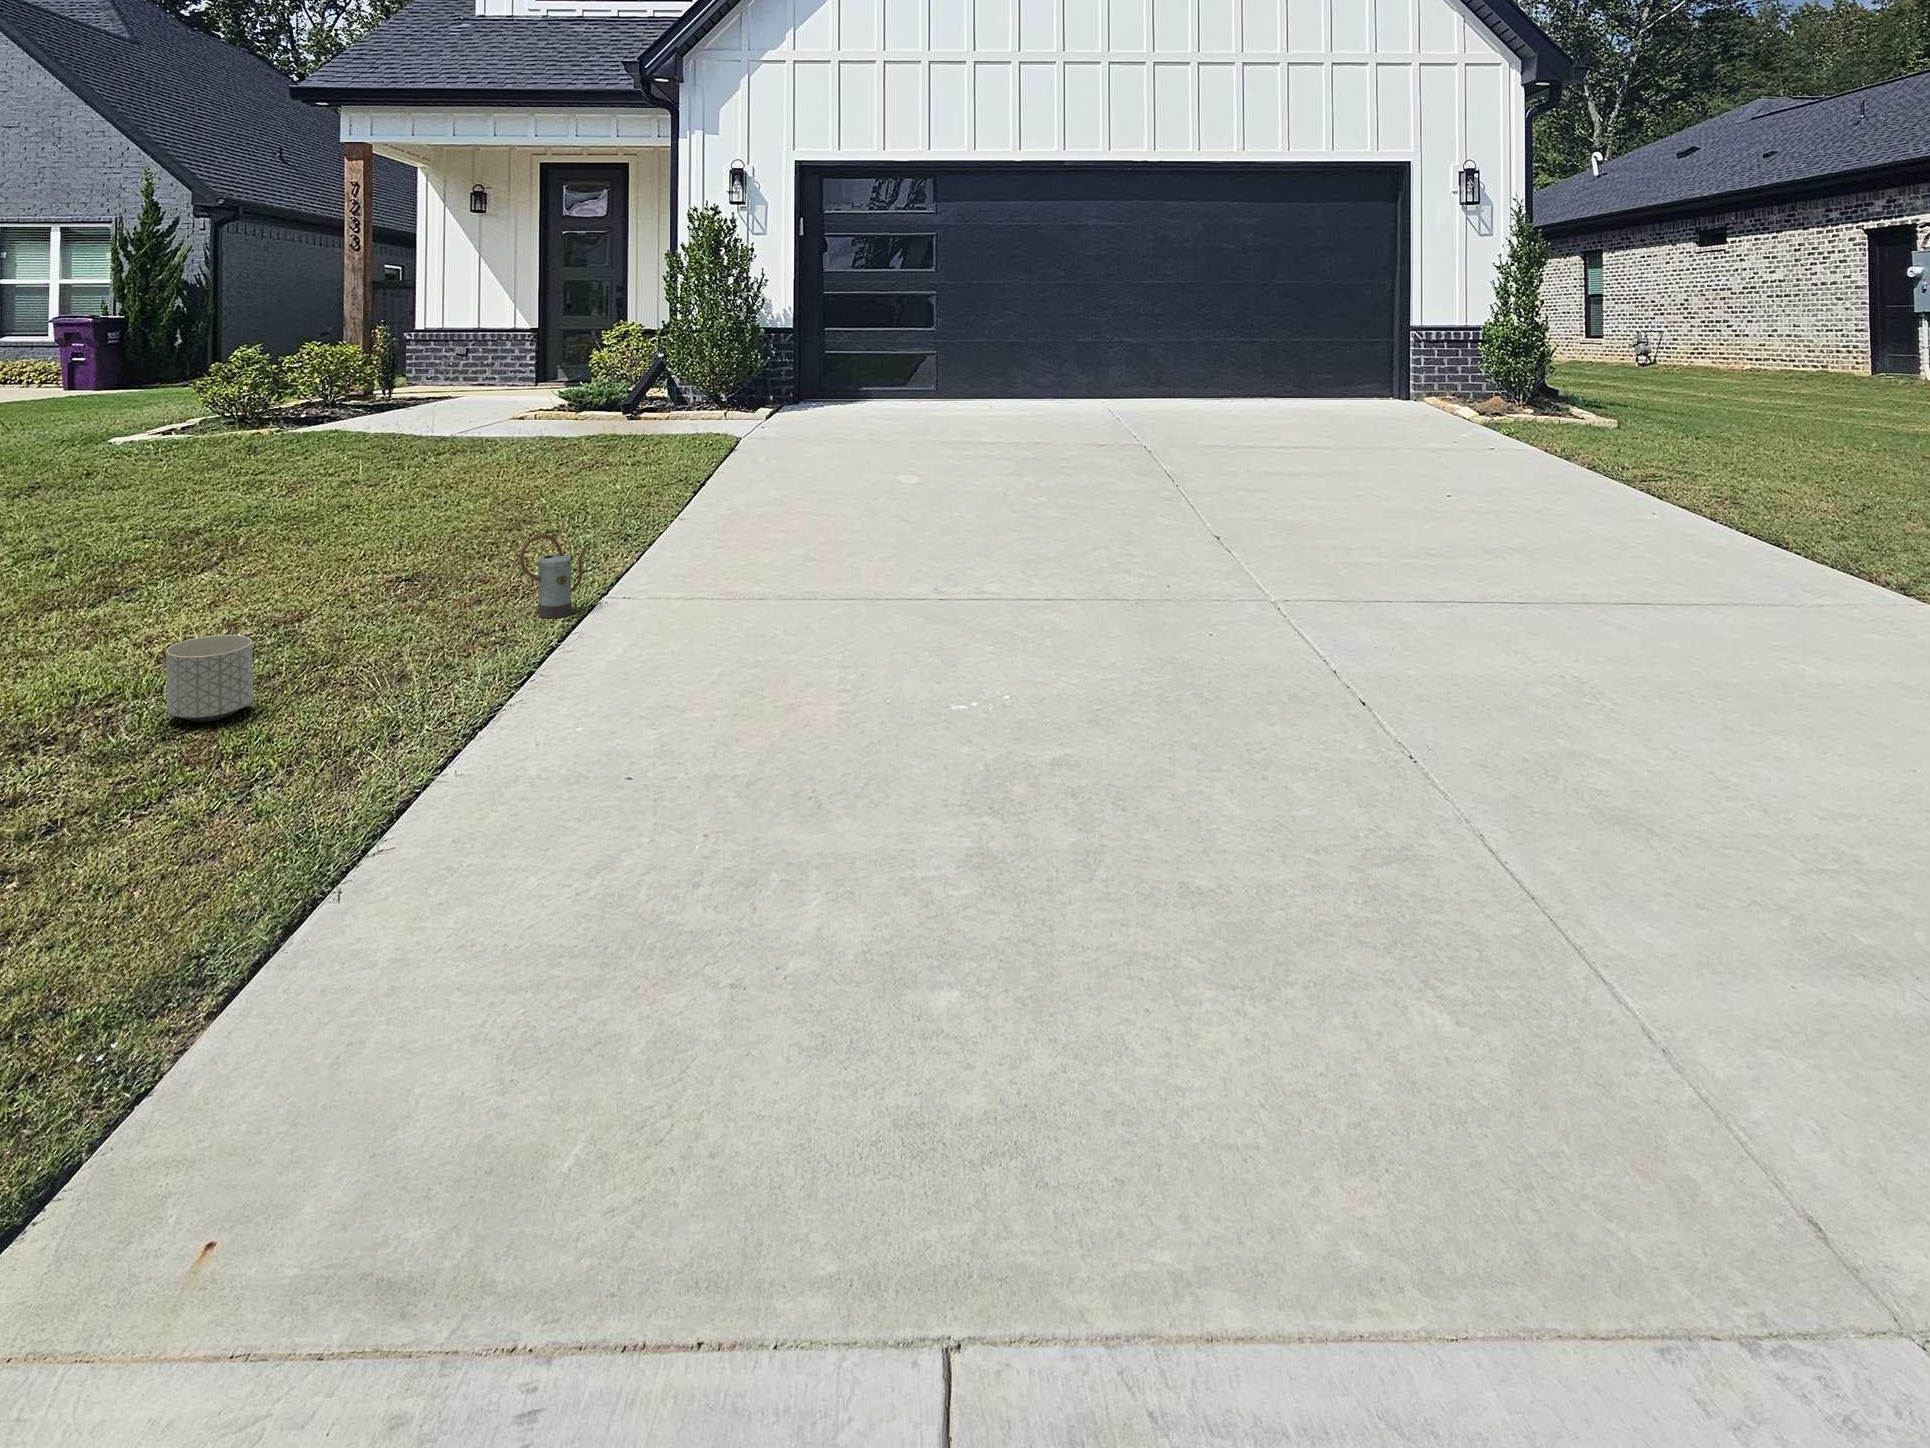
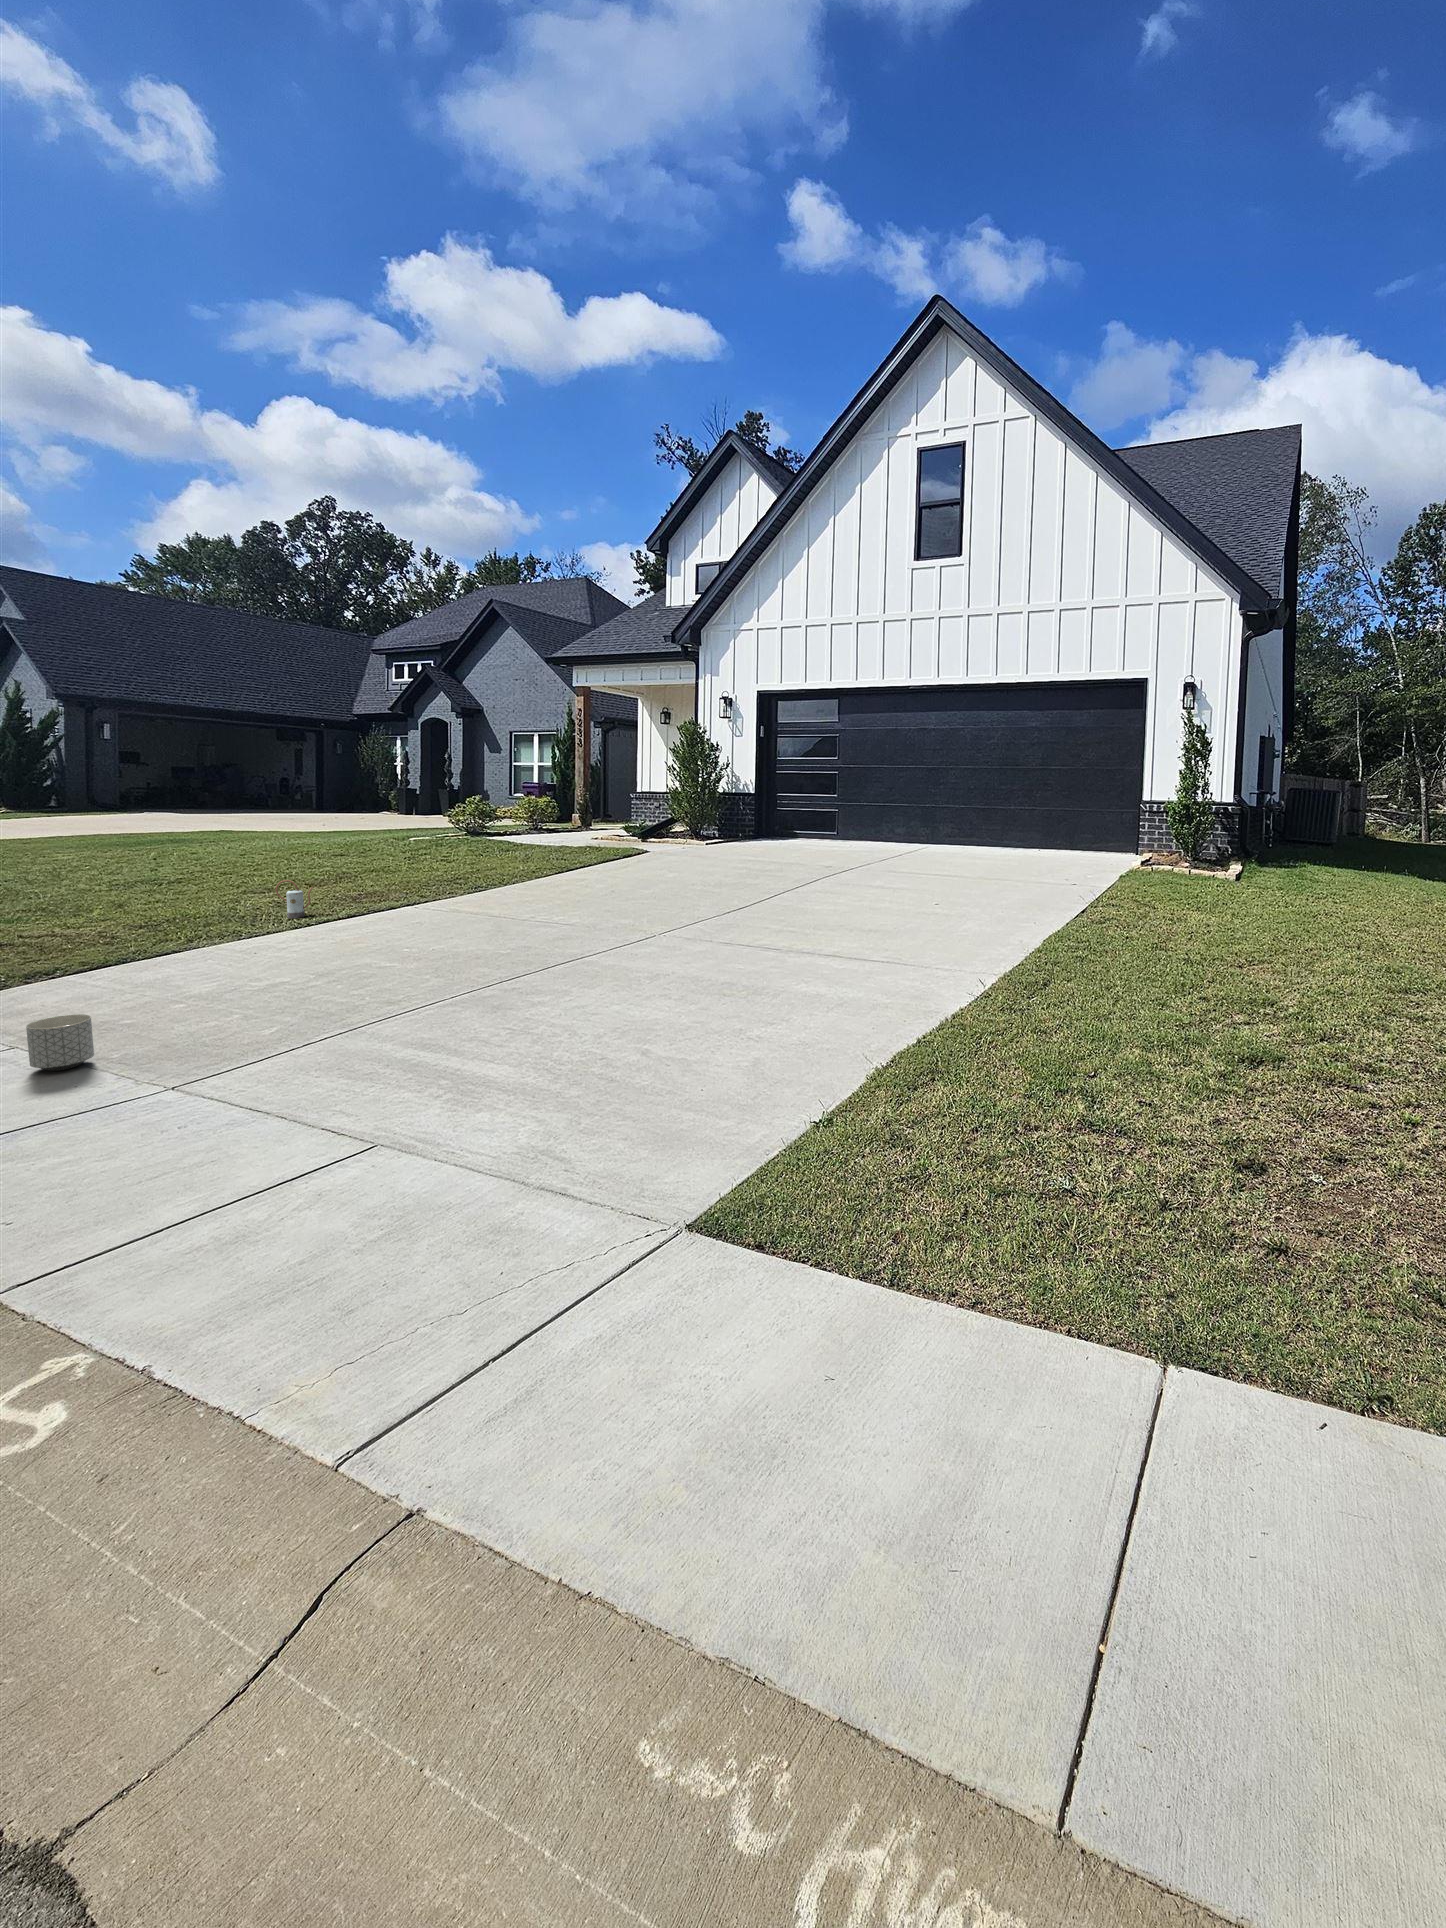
planter: present [166,635,253,722] -> present [26,1014,94,1071]

